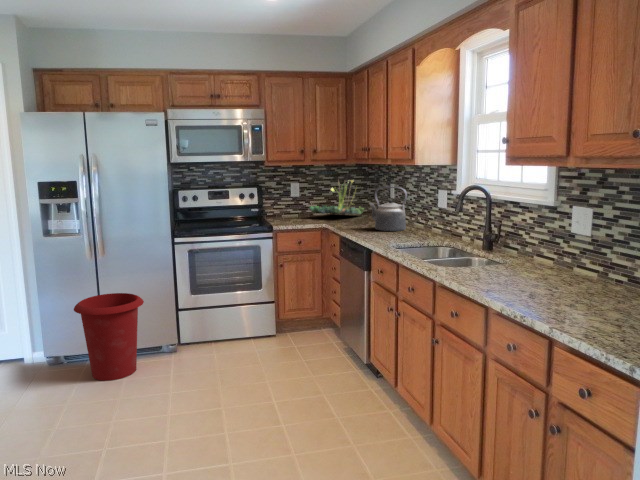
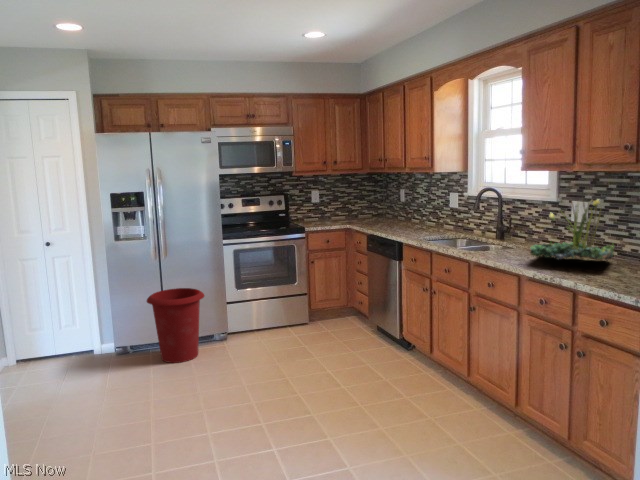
plant: present [310,181,363,215] -> present [530,199,614,261]
kettle: present [370,187,407,231] -> none [390,191,423,228]

